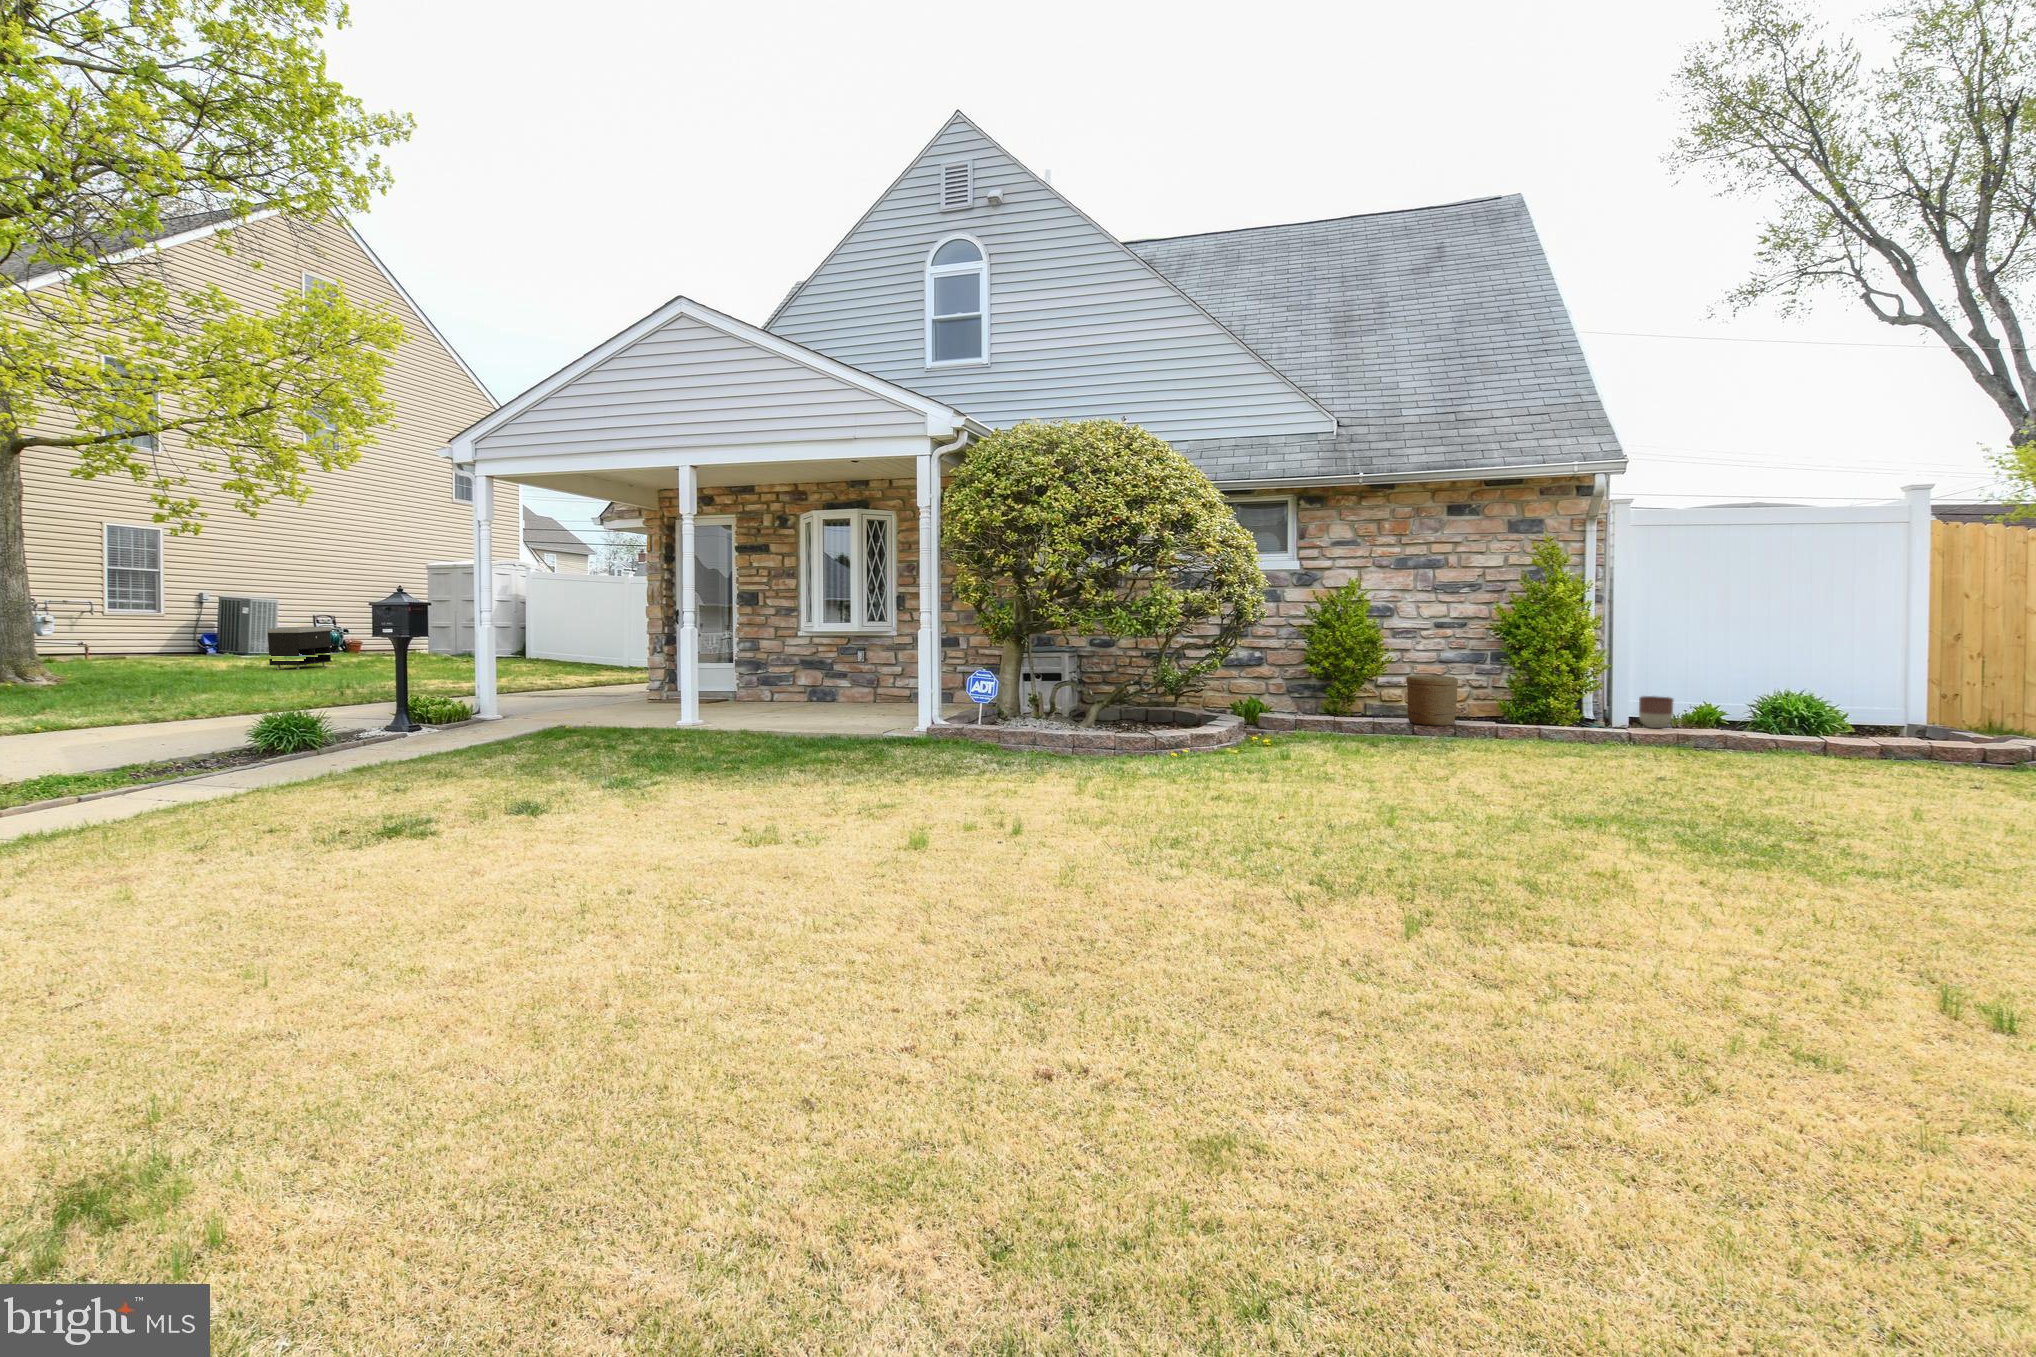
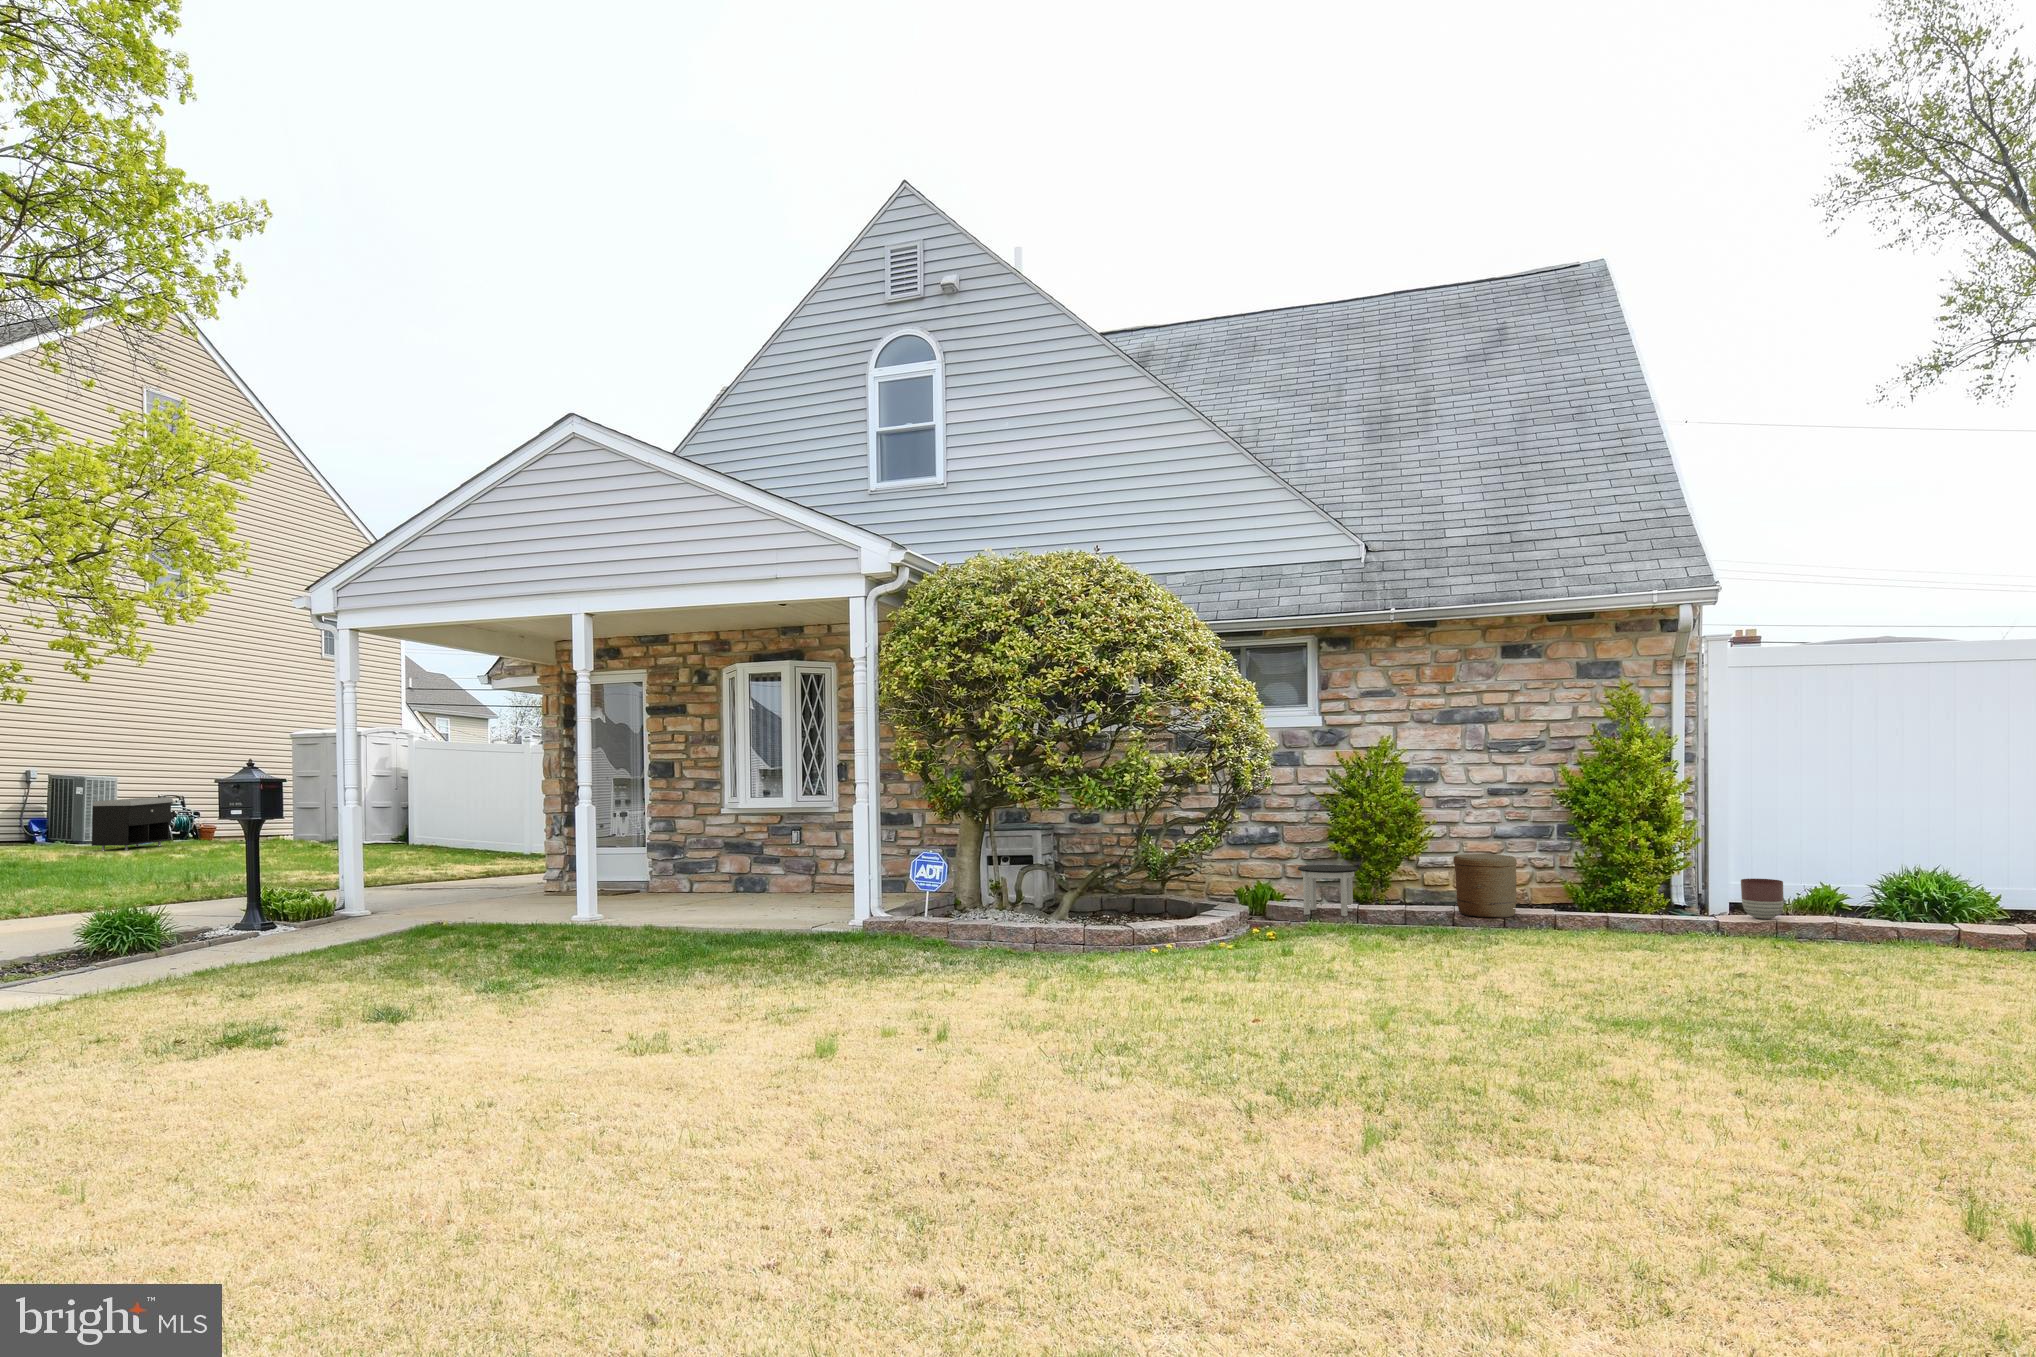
round table: none [1279,684,1328,724] -> present [1298,865,1358,916]

